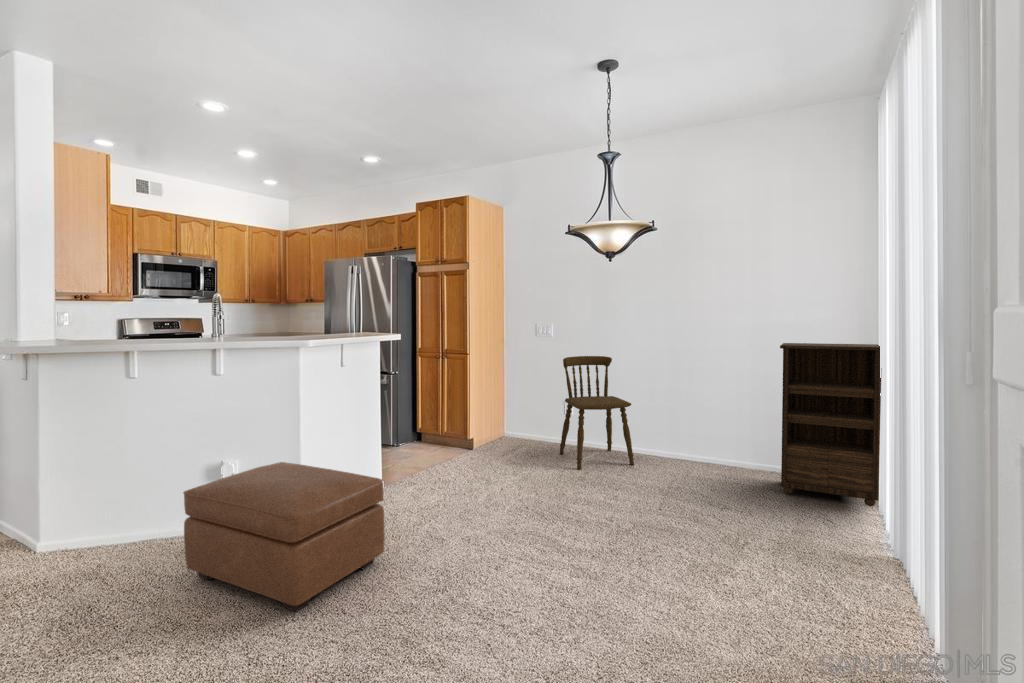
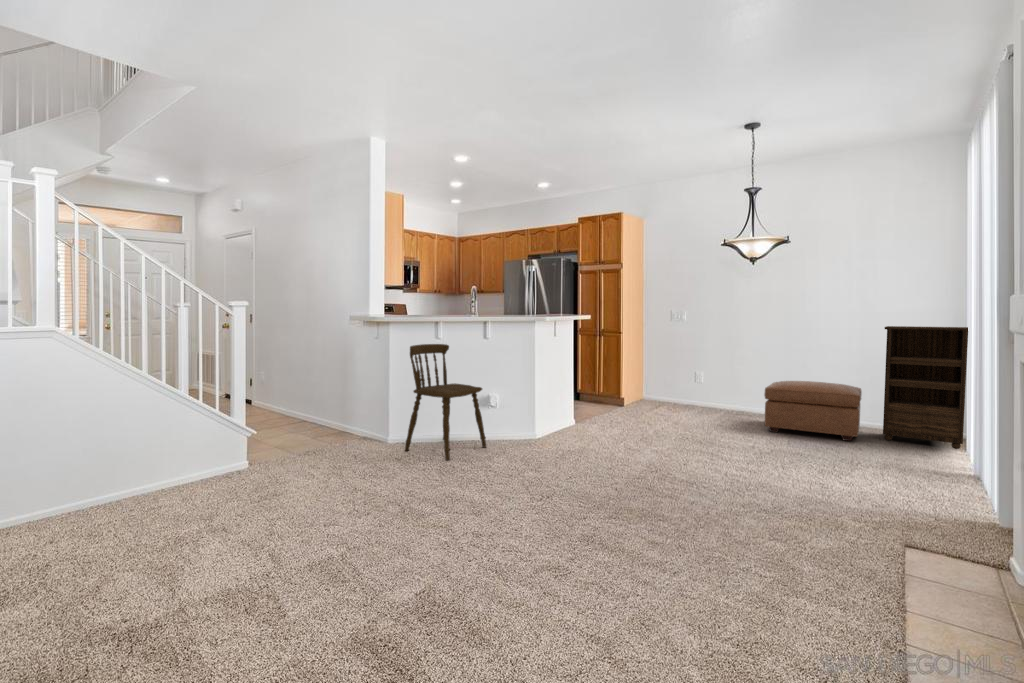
dining chair: present [560,356,634,469] -> present [405,344,486,460]
ottoman: present [183,462,385,612] -> present [764,381,862,441]

